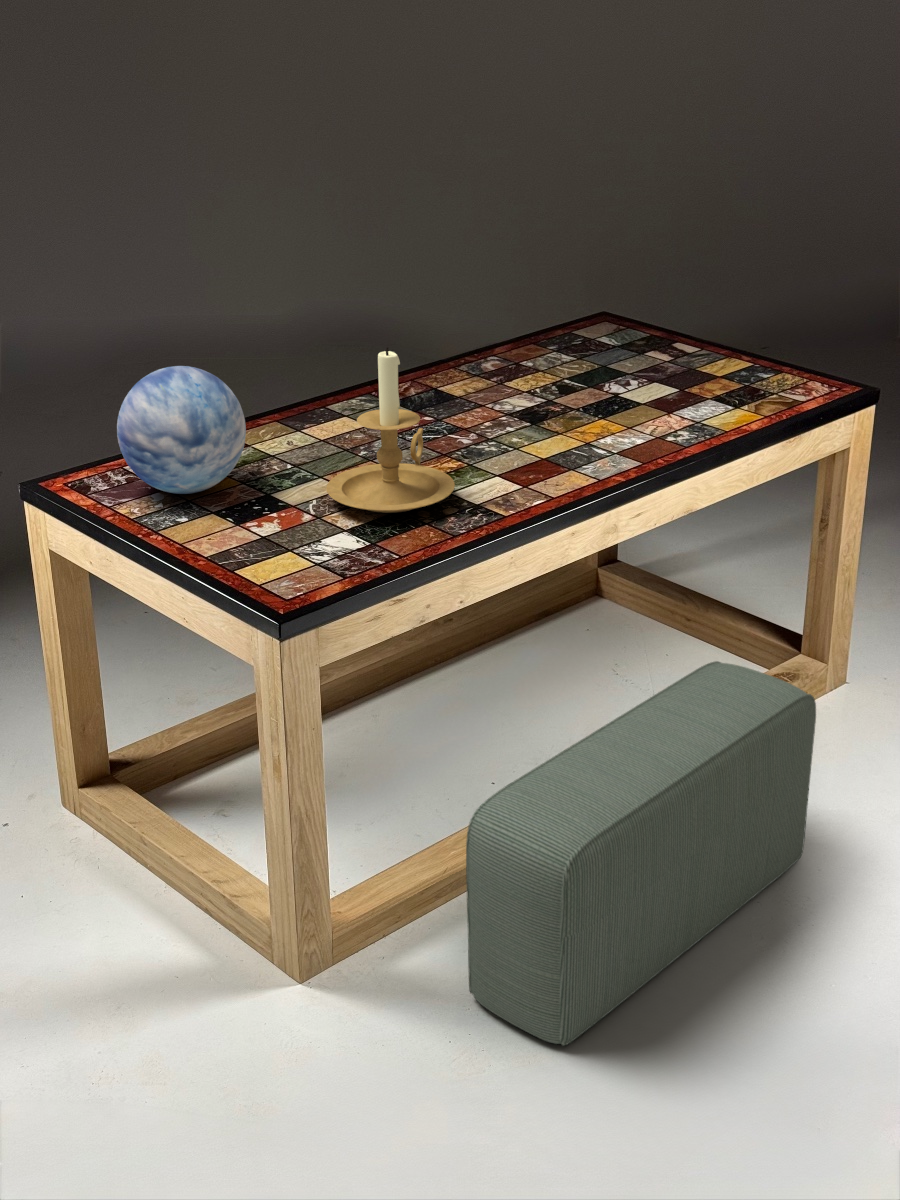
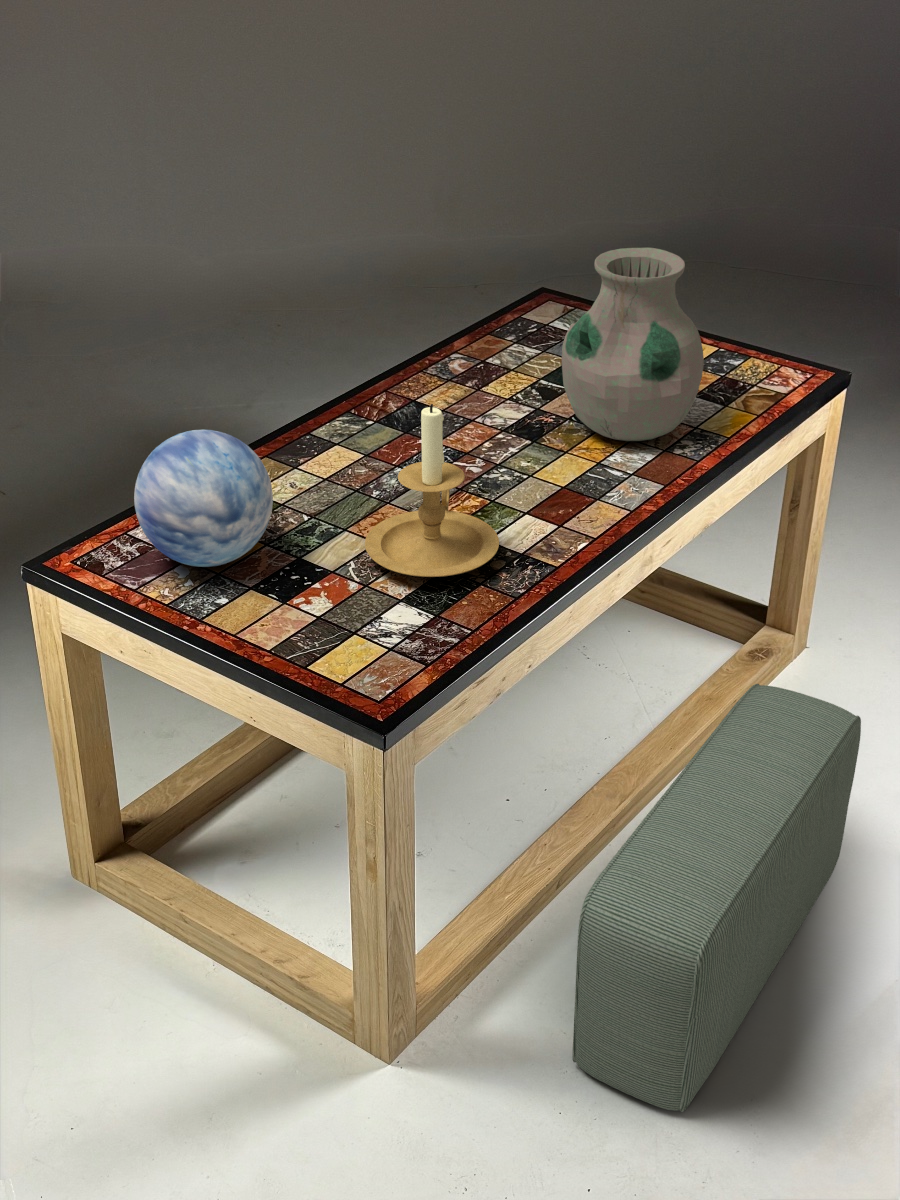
vase: none [564,241,703,428] -> present [562,248,704,441]

